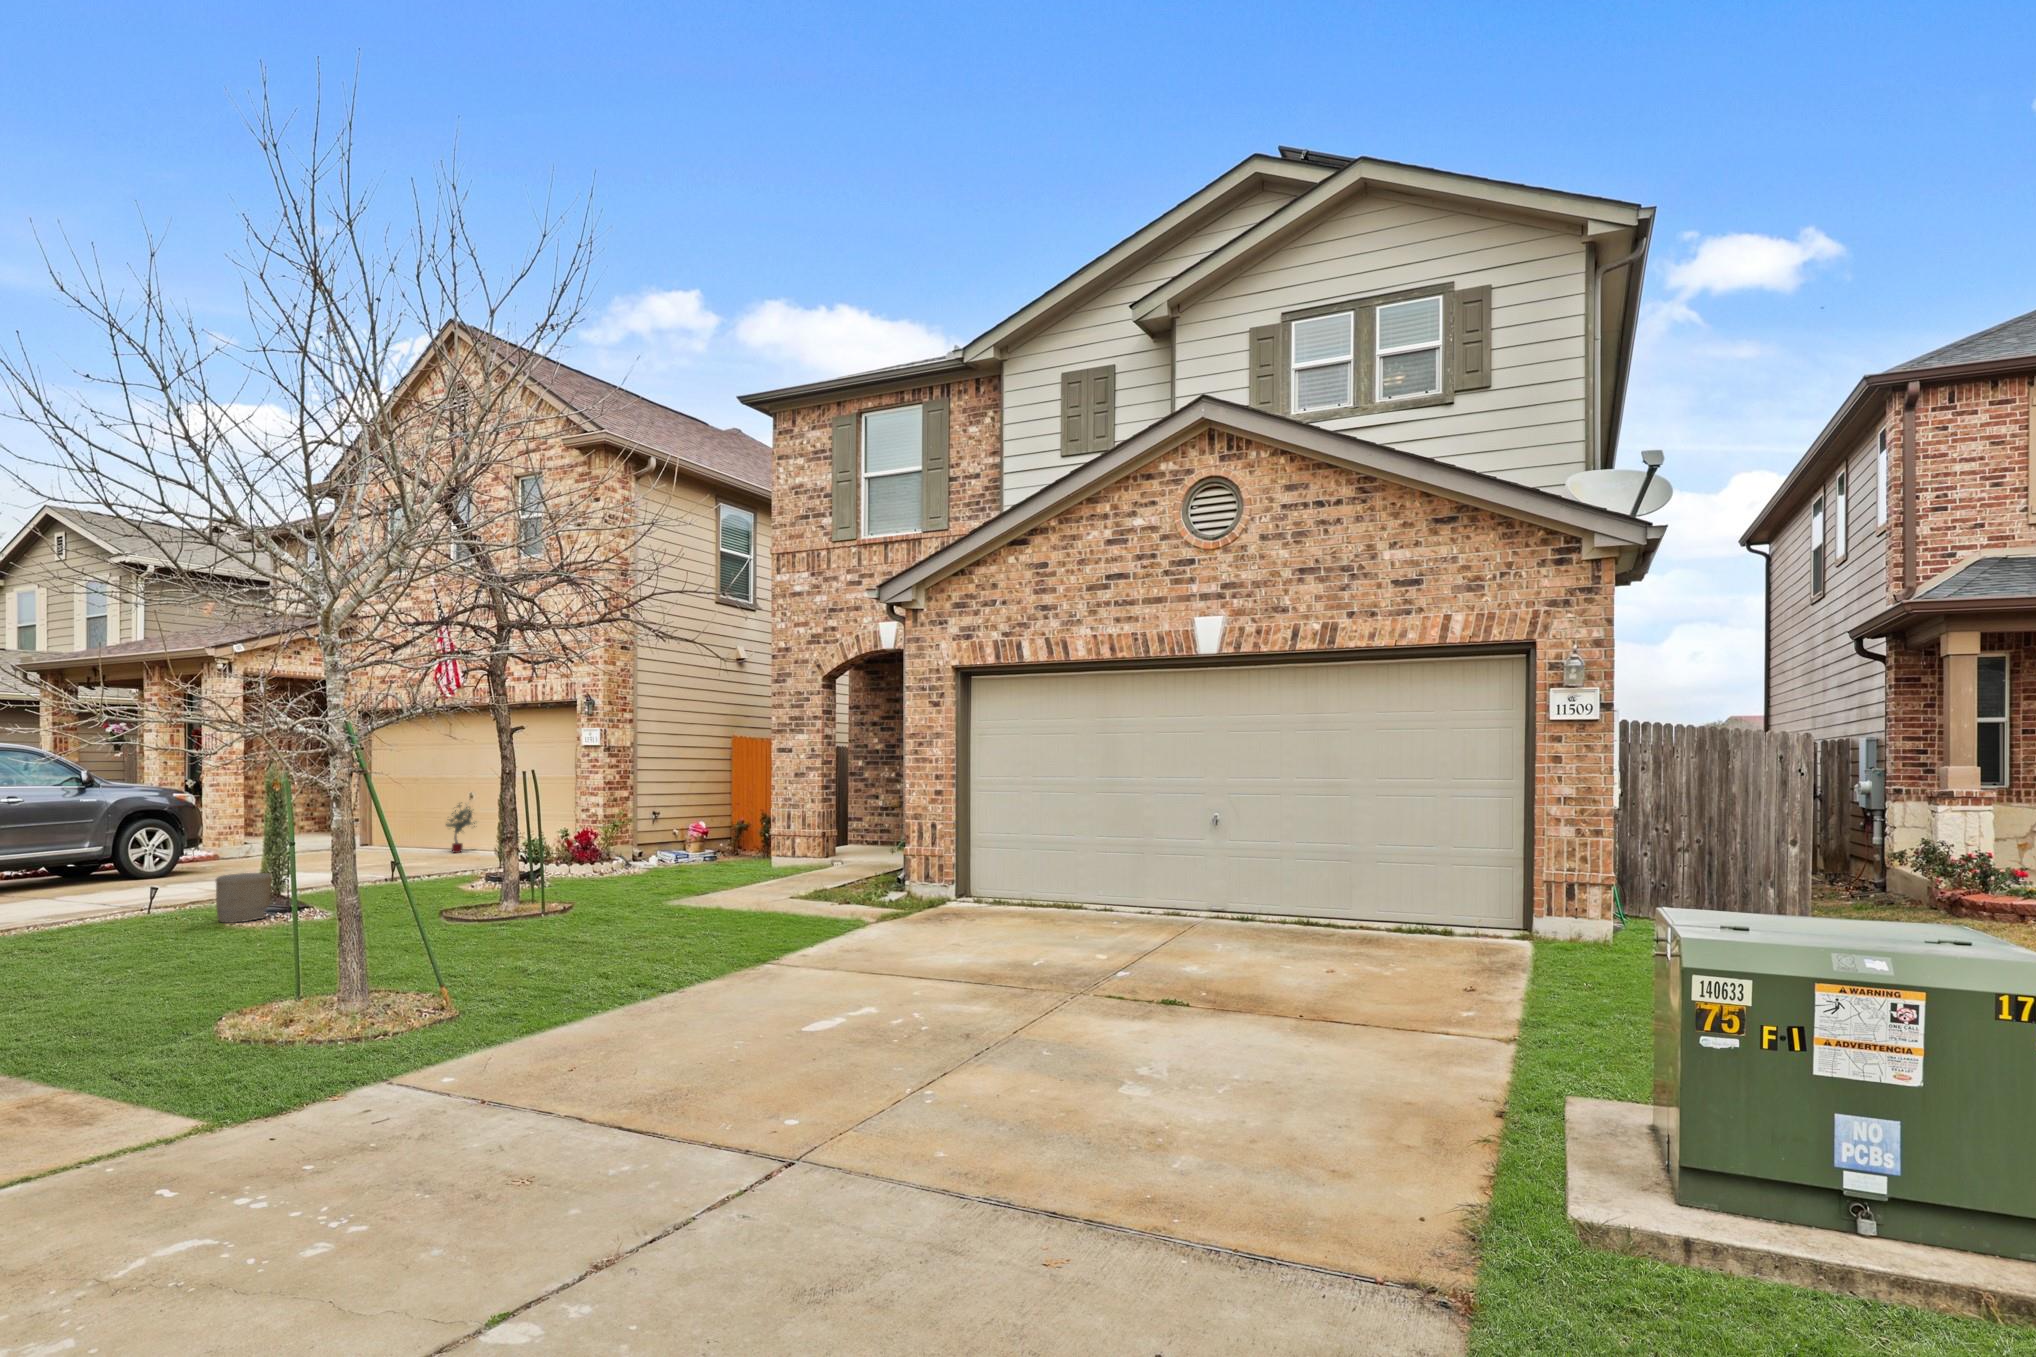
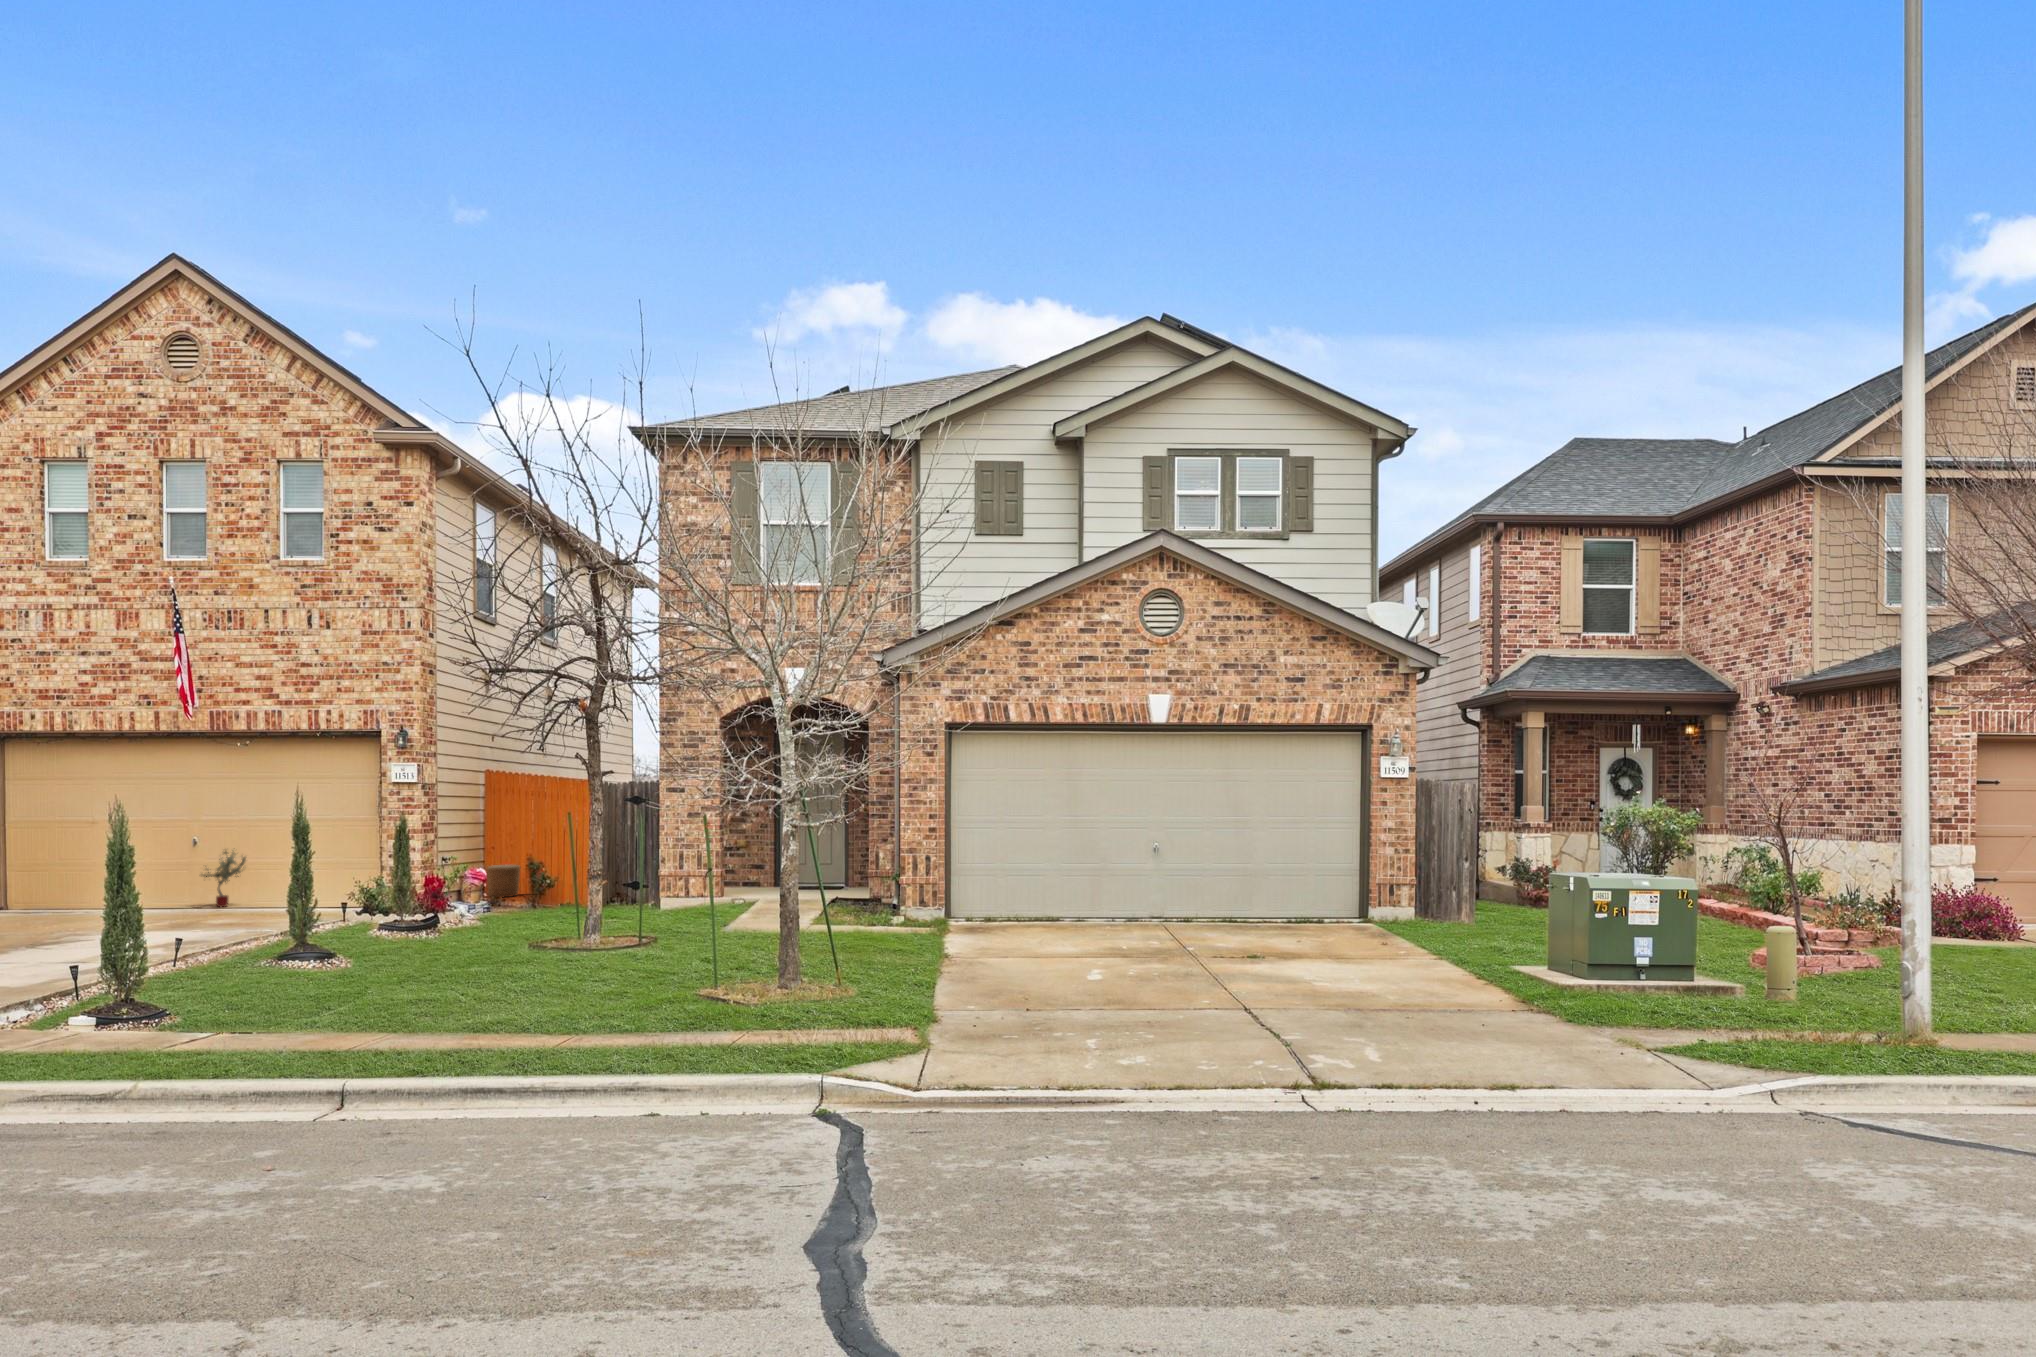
woven basket: present [216,873,272,923] -> present [487,865,520,897]

